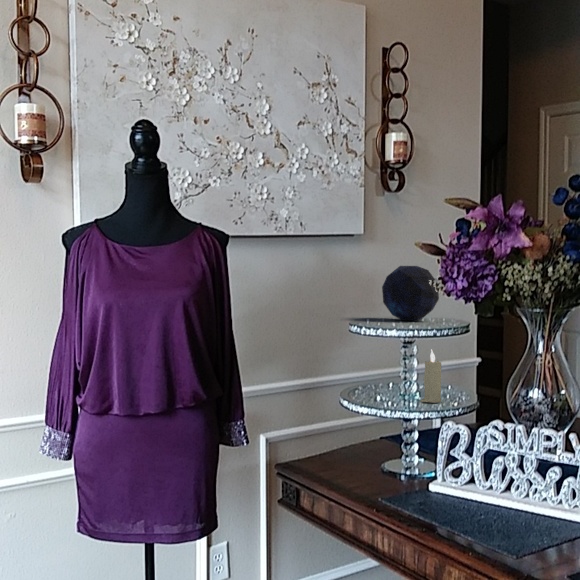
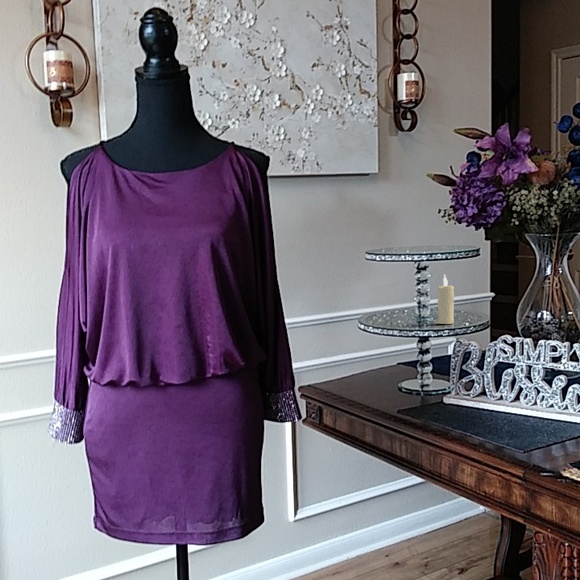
decorative orb: present [382,266,439,320] -> none [397,198,451,251]

